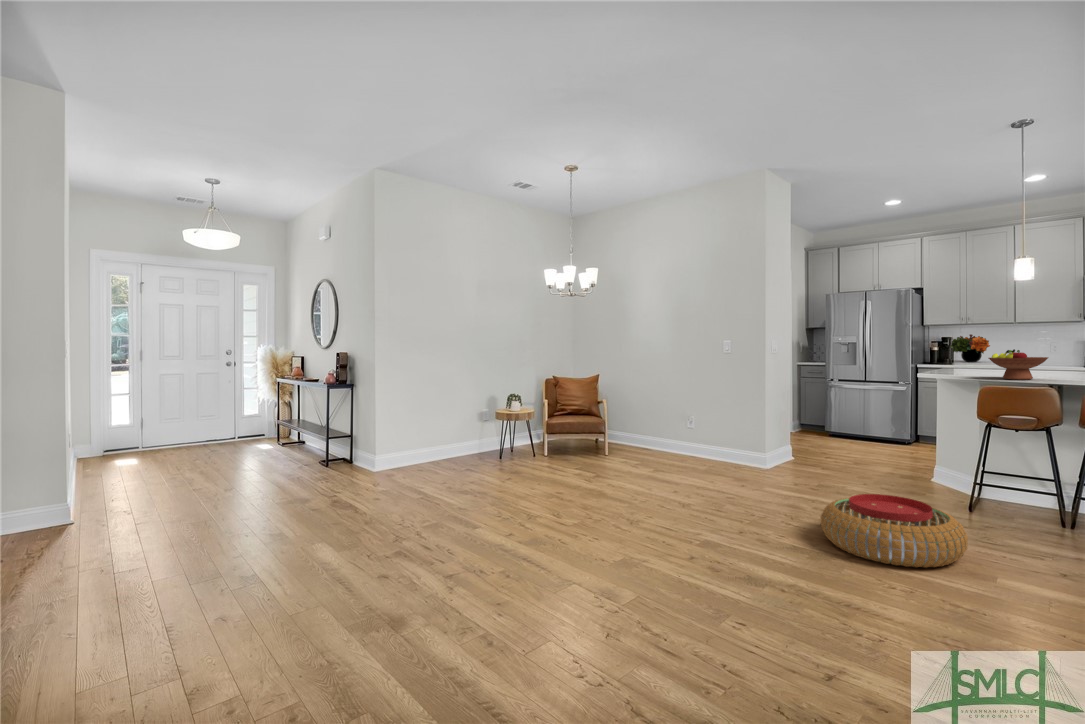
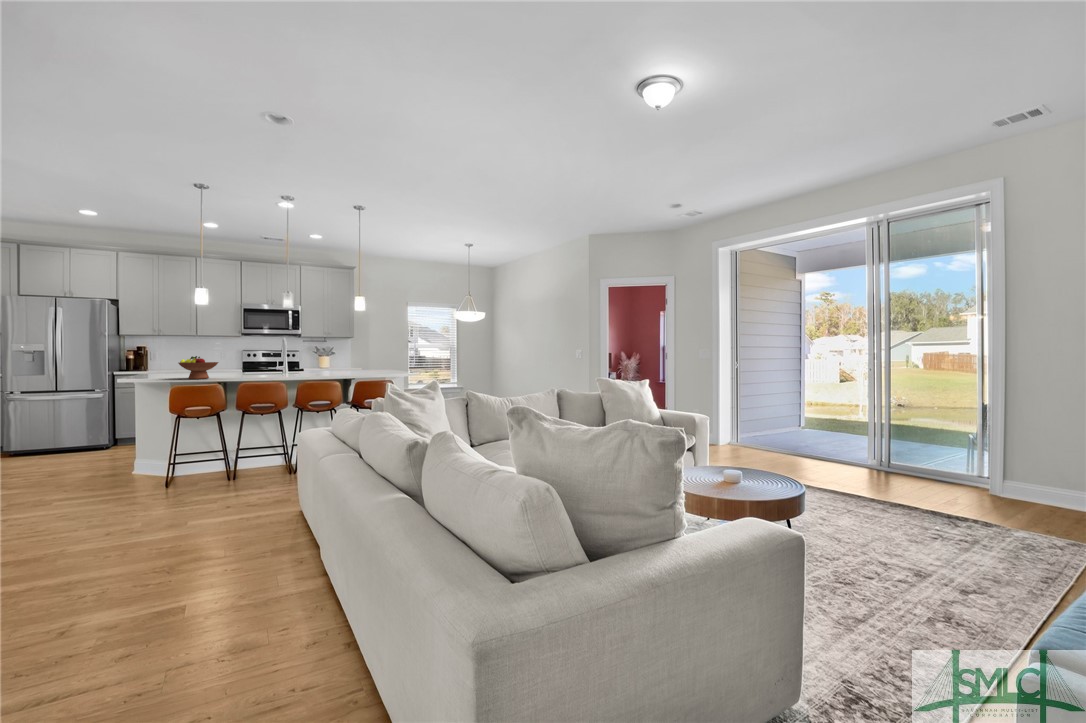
flower arrangement: present [951,334,990,362] -> none [144,345,178,369]
pouf: present [821,494,968,567] -> none [19,484,166,548]

